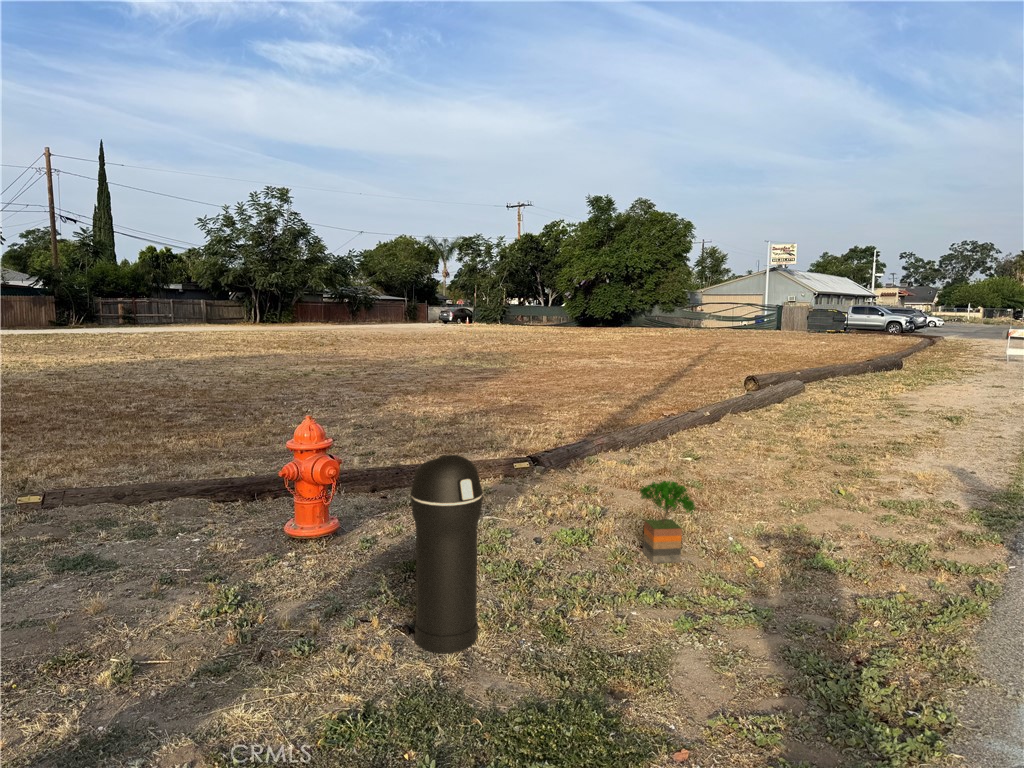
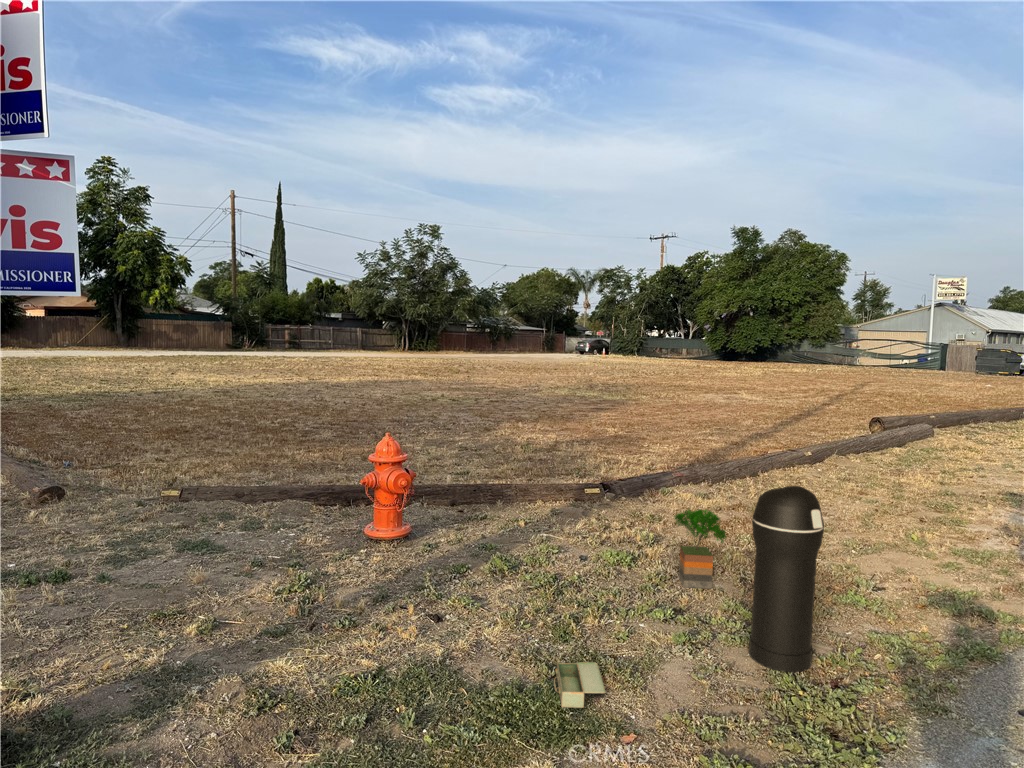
trash can: present [411,455,483,653] -> present [749,486,824,672]
toolbox: none [571,664,639,722] -> present [554,662,606,708]

